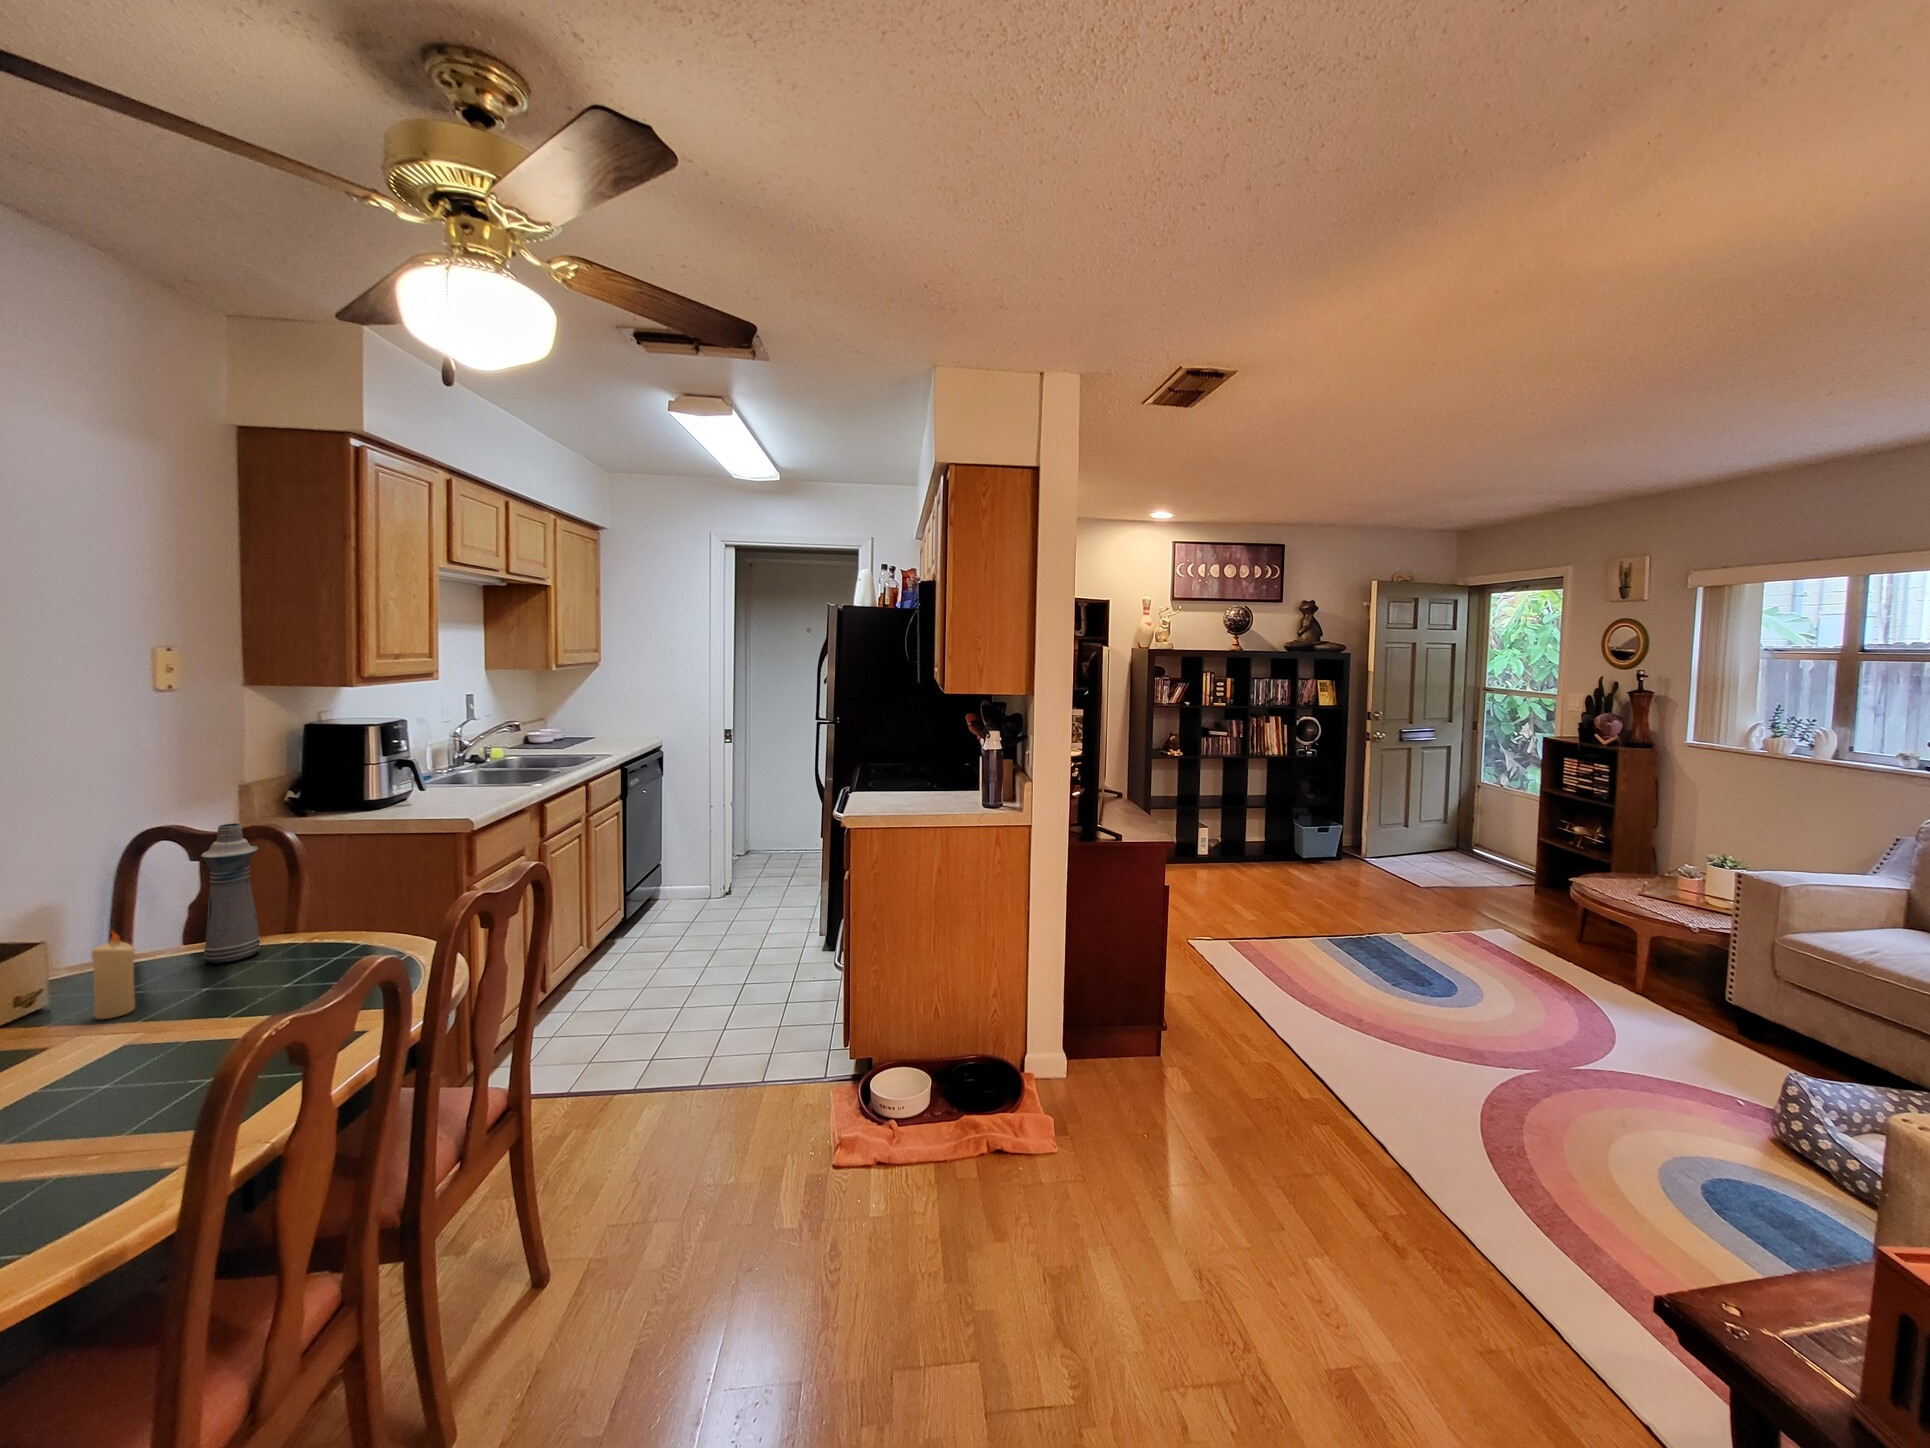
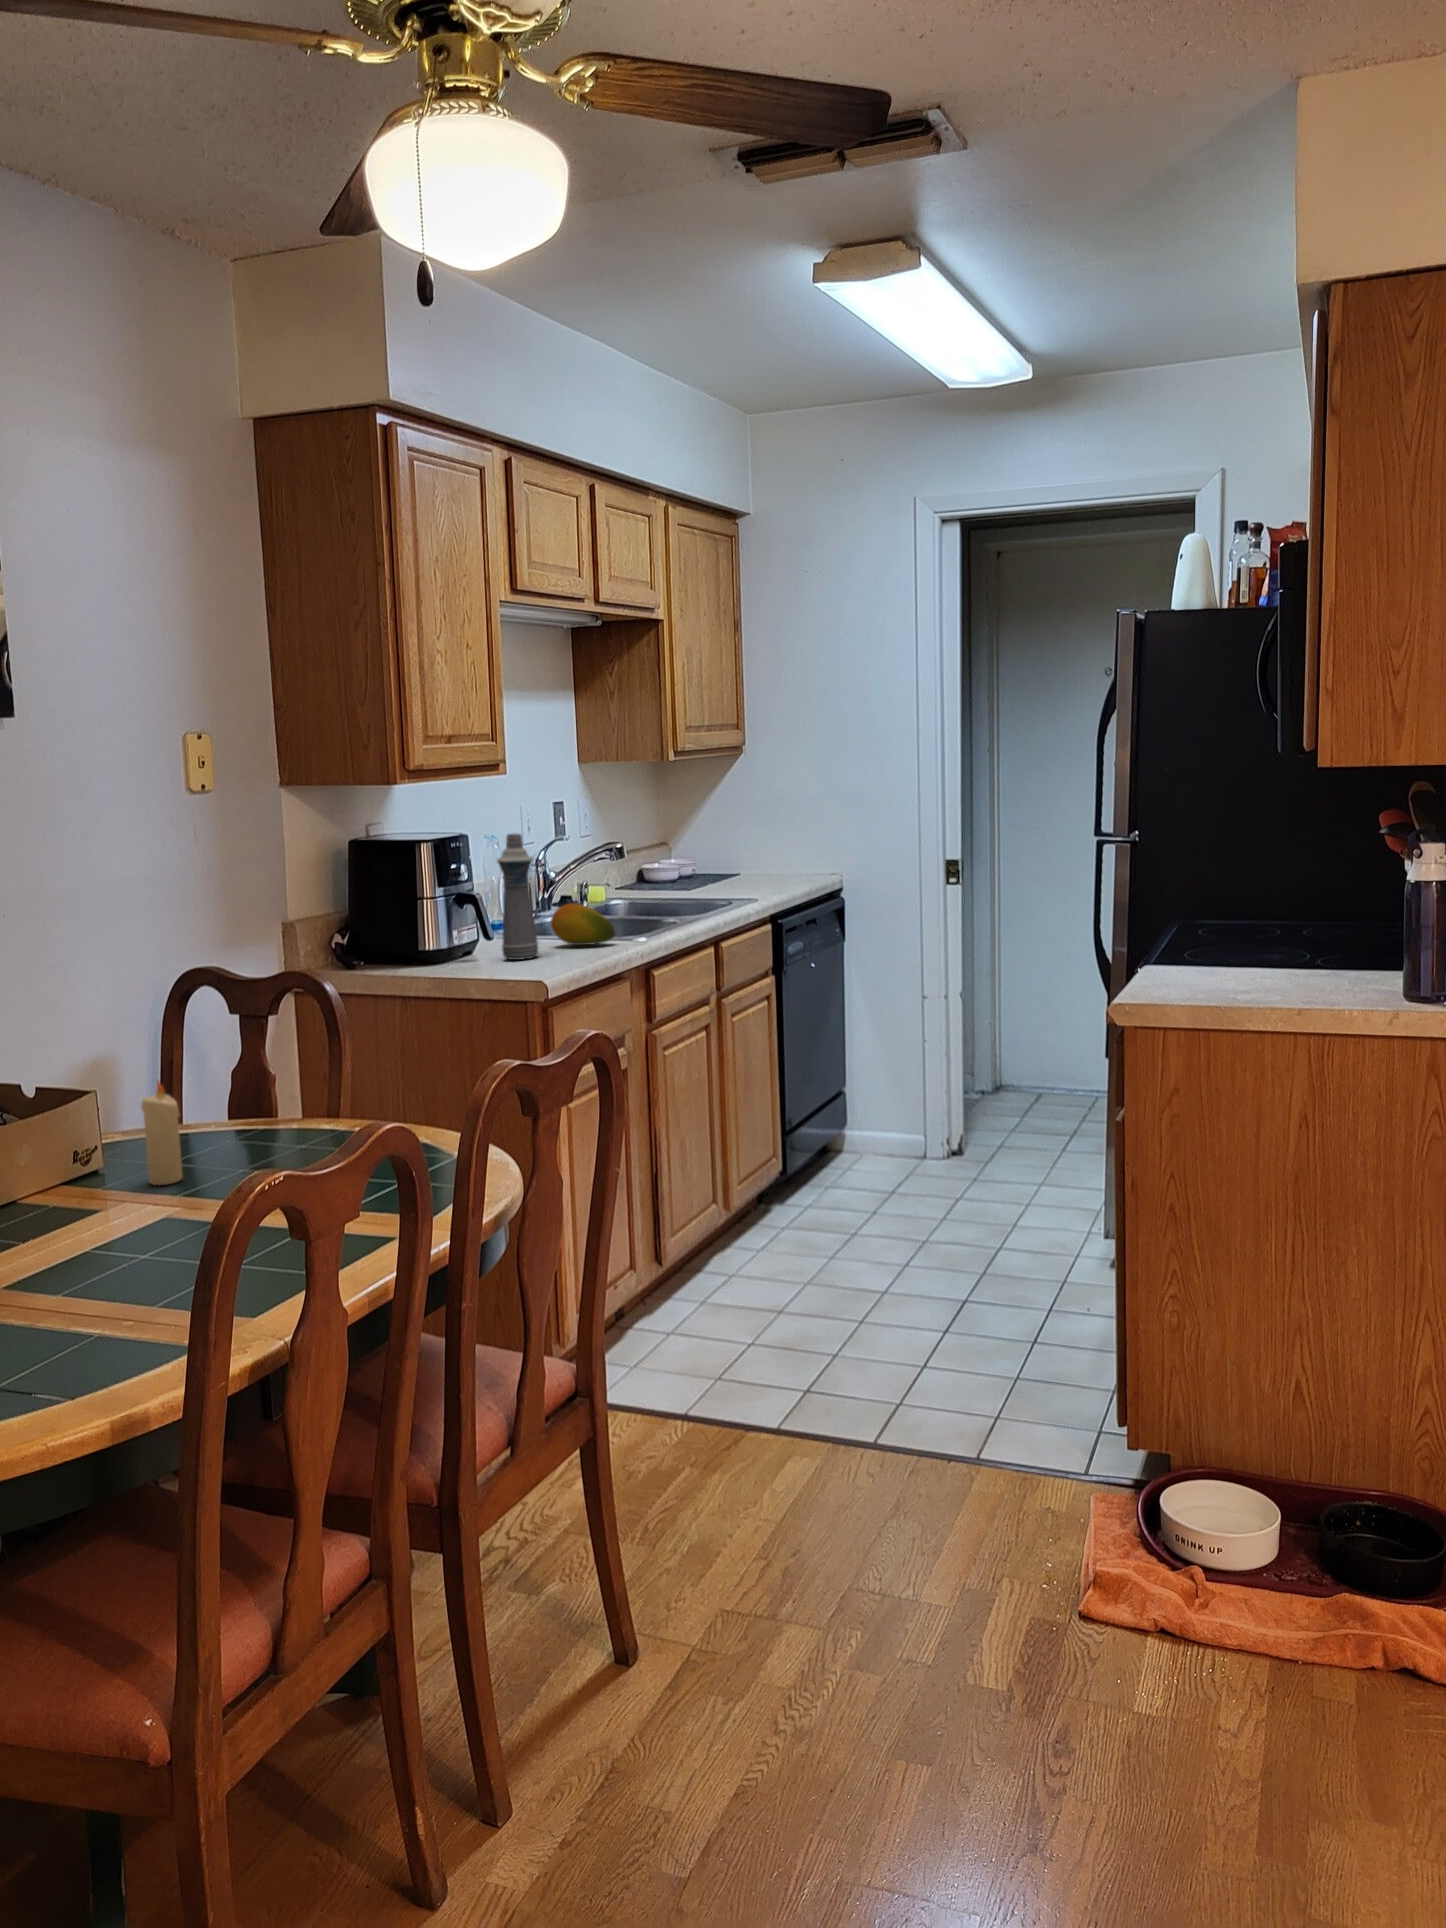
fruit: none [470,764,521,792] -> present [551,903,615,945]
bottle: present [201,823,260,963] -> present [497,834,538,960]

